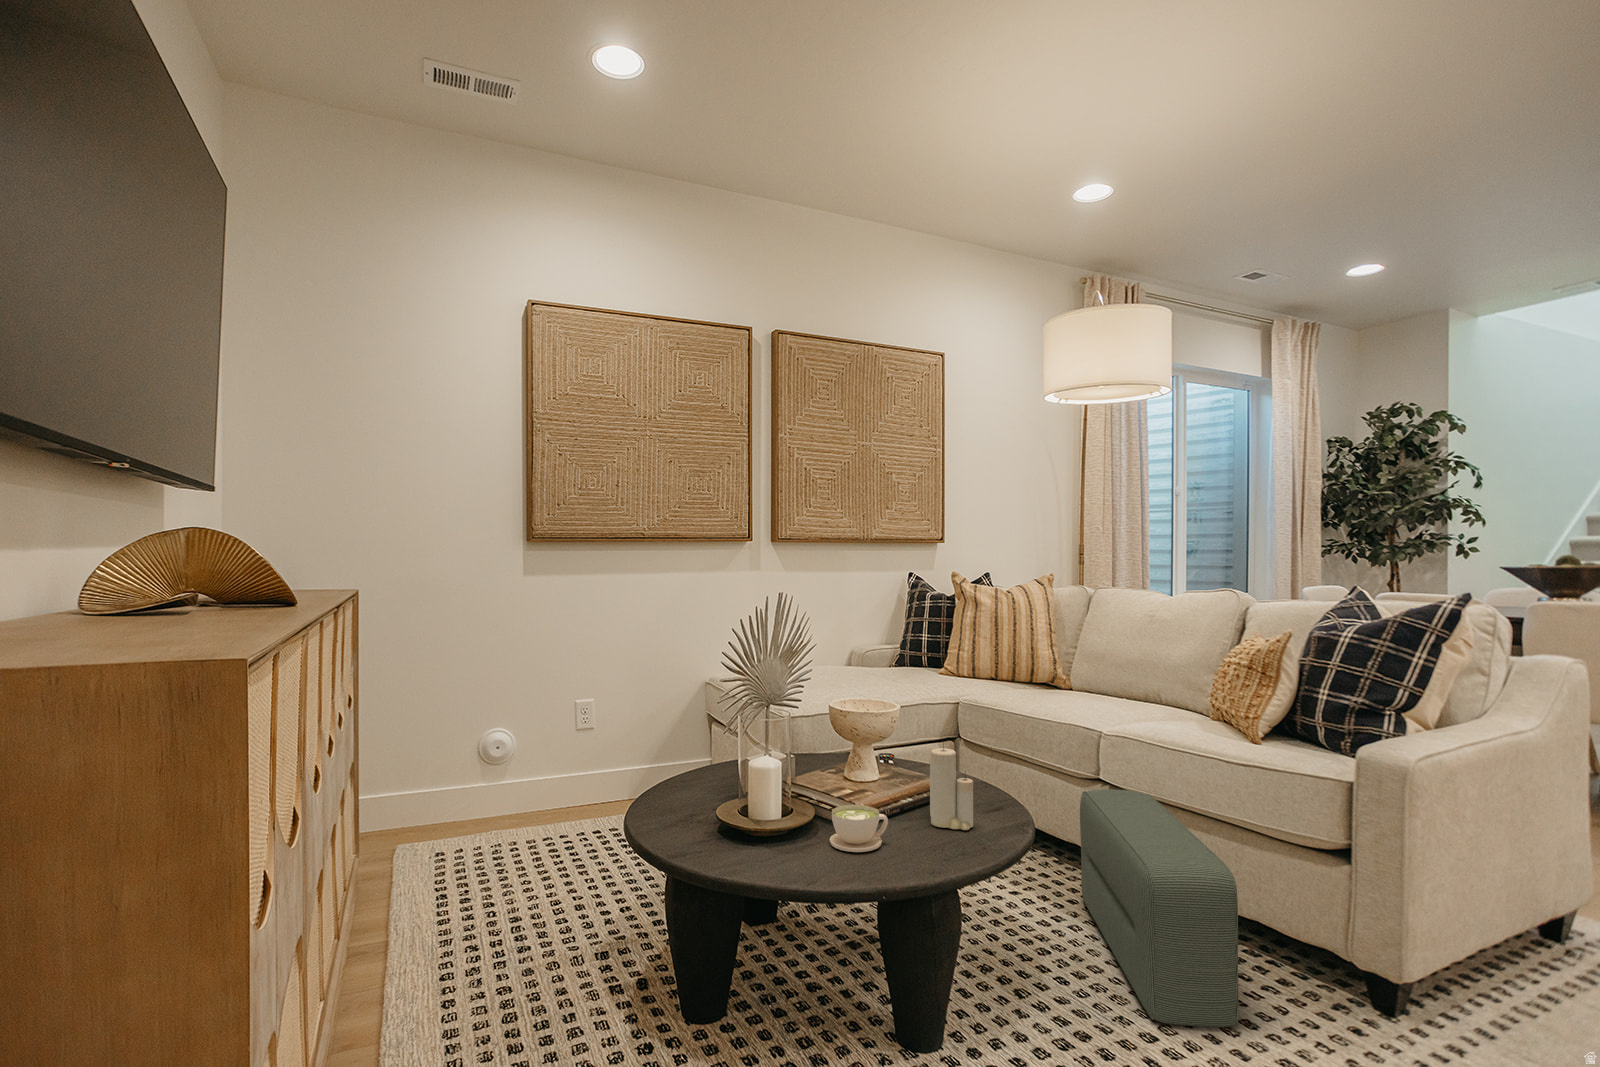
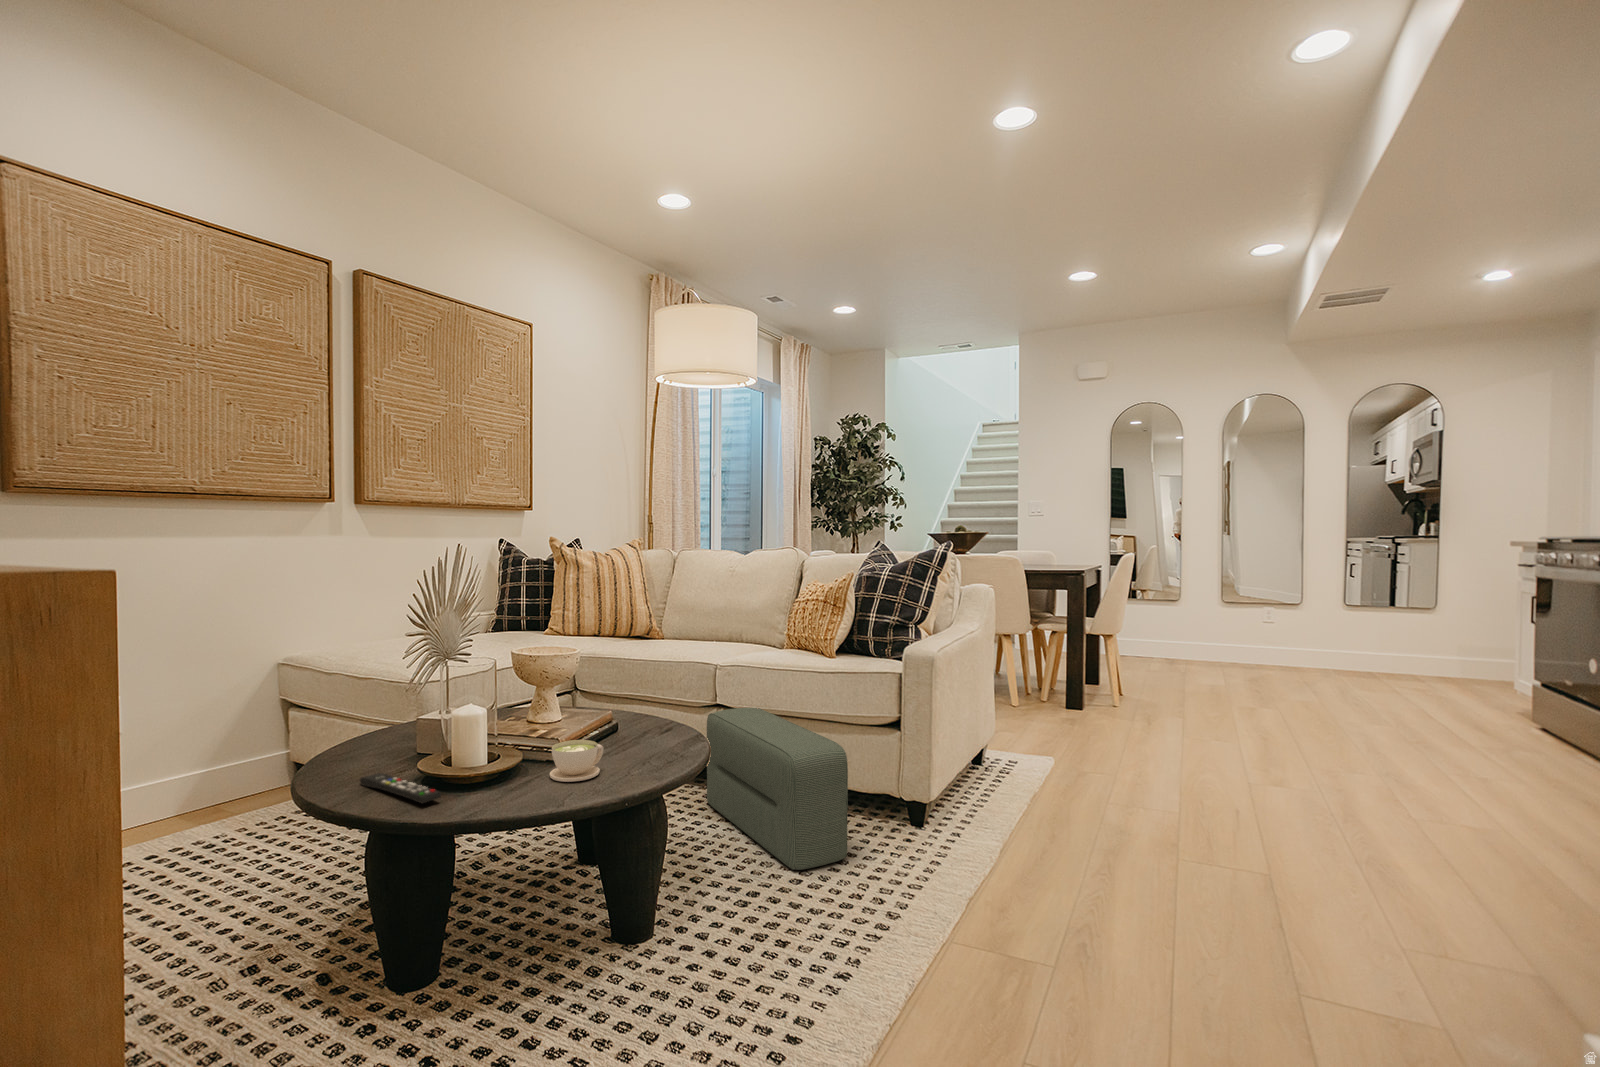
candle: present [930,742,973,830] -> none [622,675,664,750]
remote control: none [675,805,719,845] -> present [360,773,441,803]

